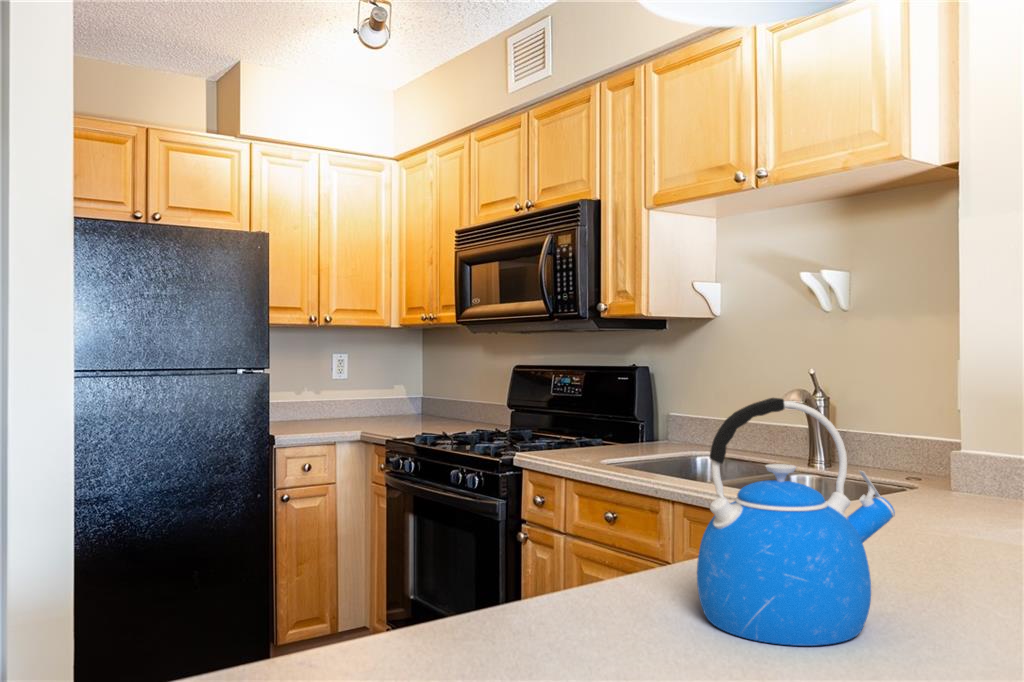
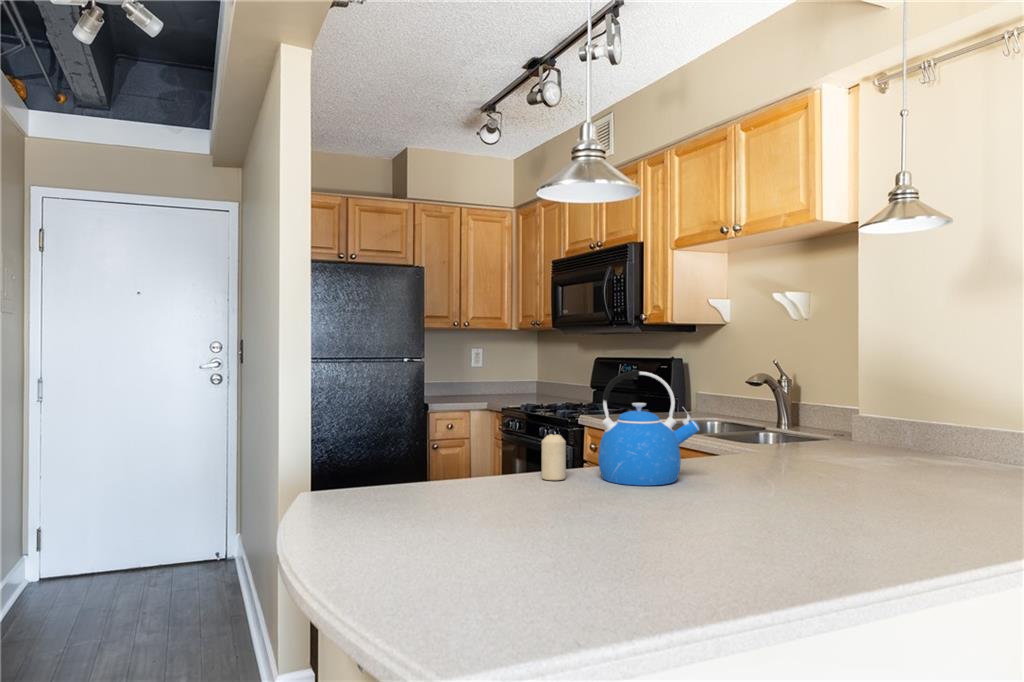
candle: none [589,536,641,640] -> present [542,434,566,480]

